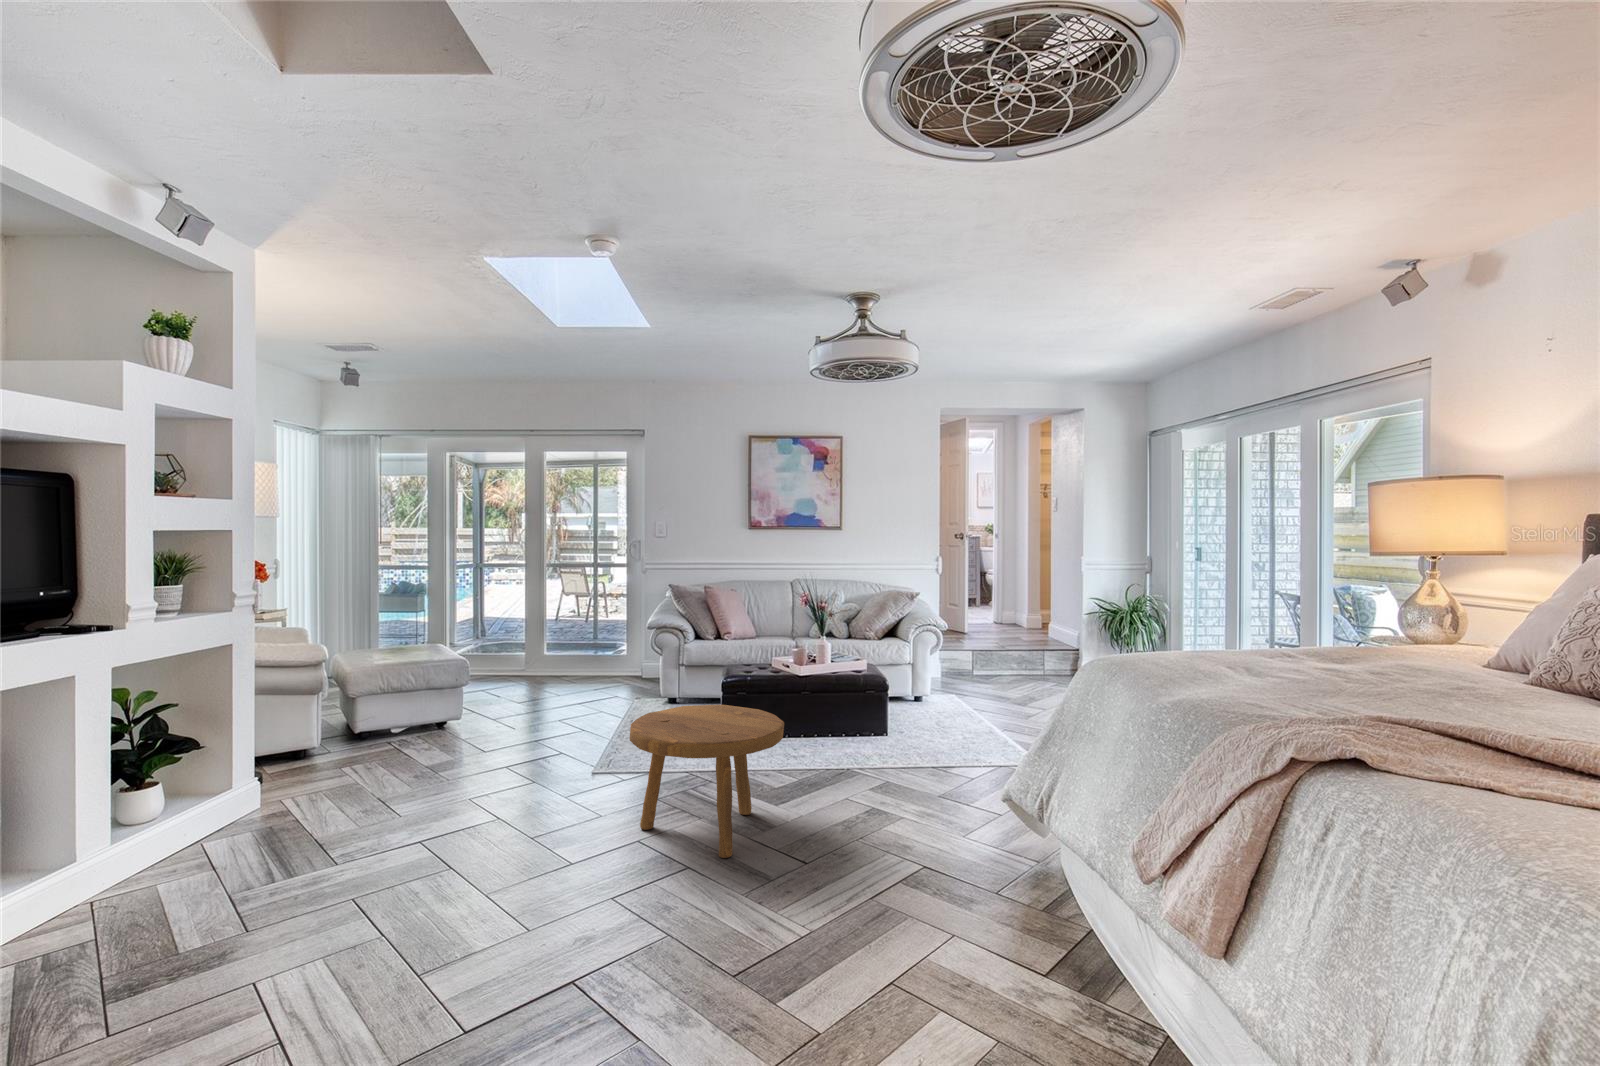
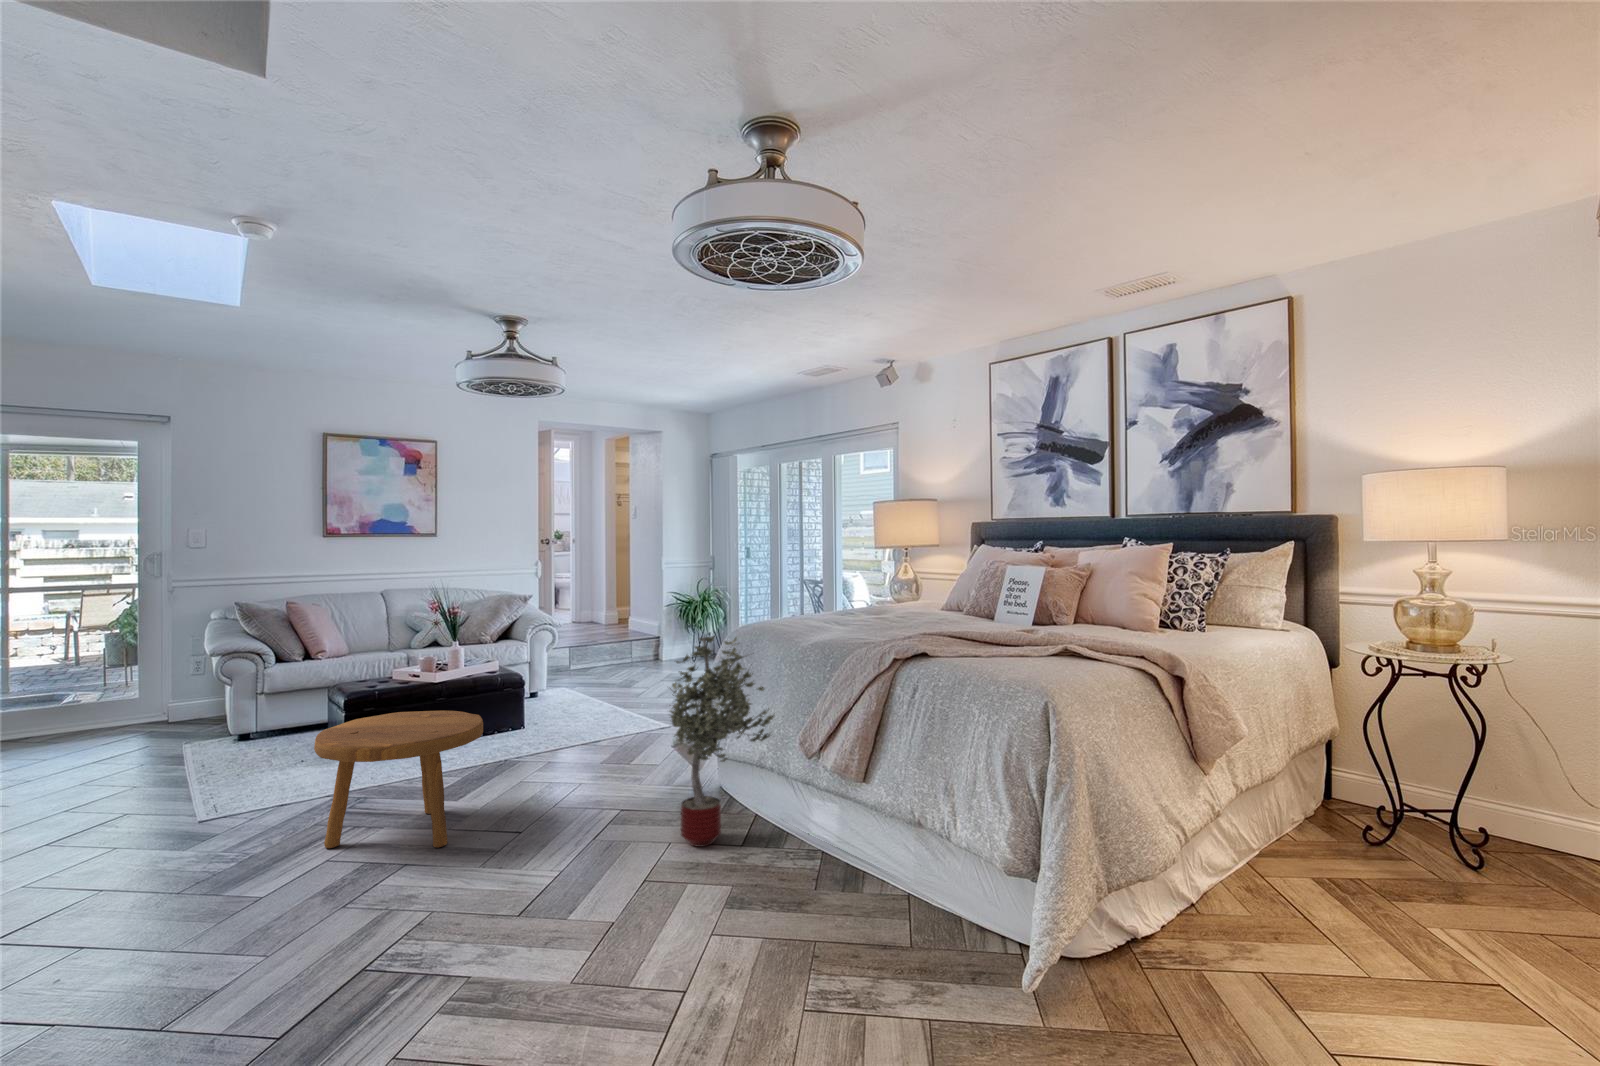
potted tree: none [941,666,1110,958] -> present [670,636,775,847]

